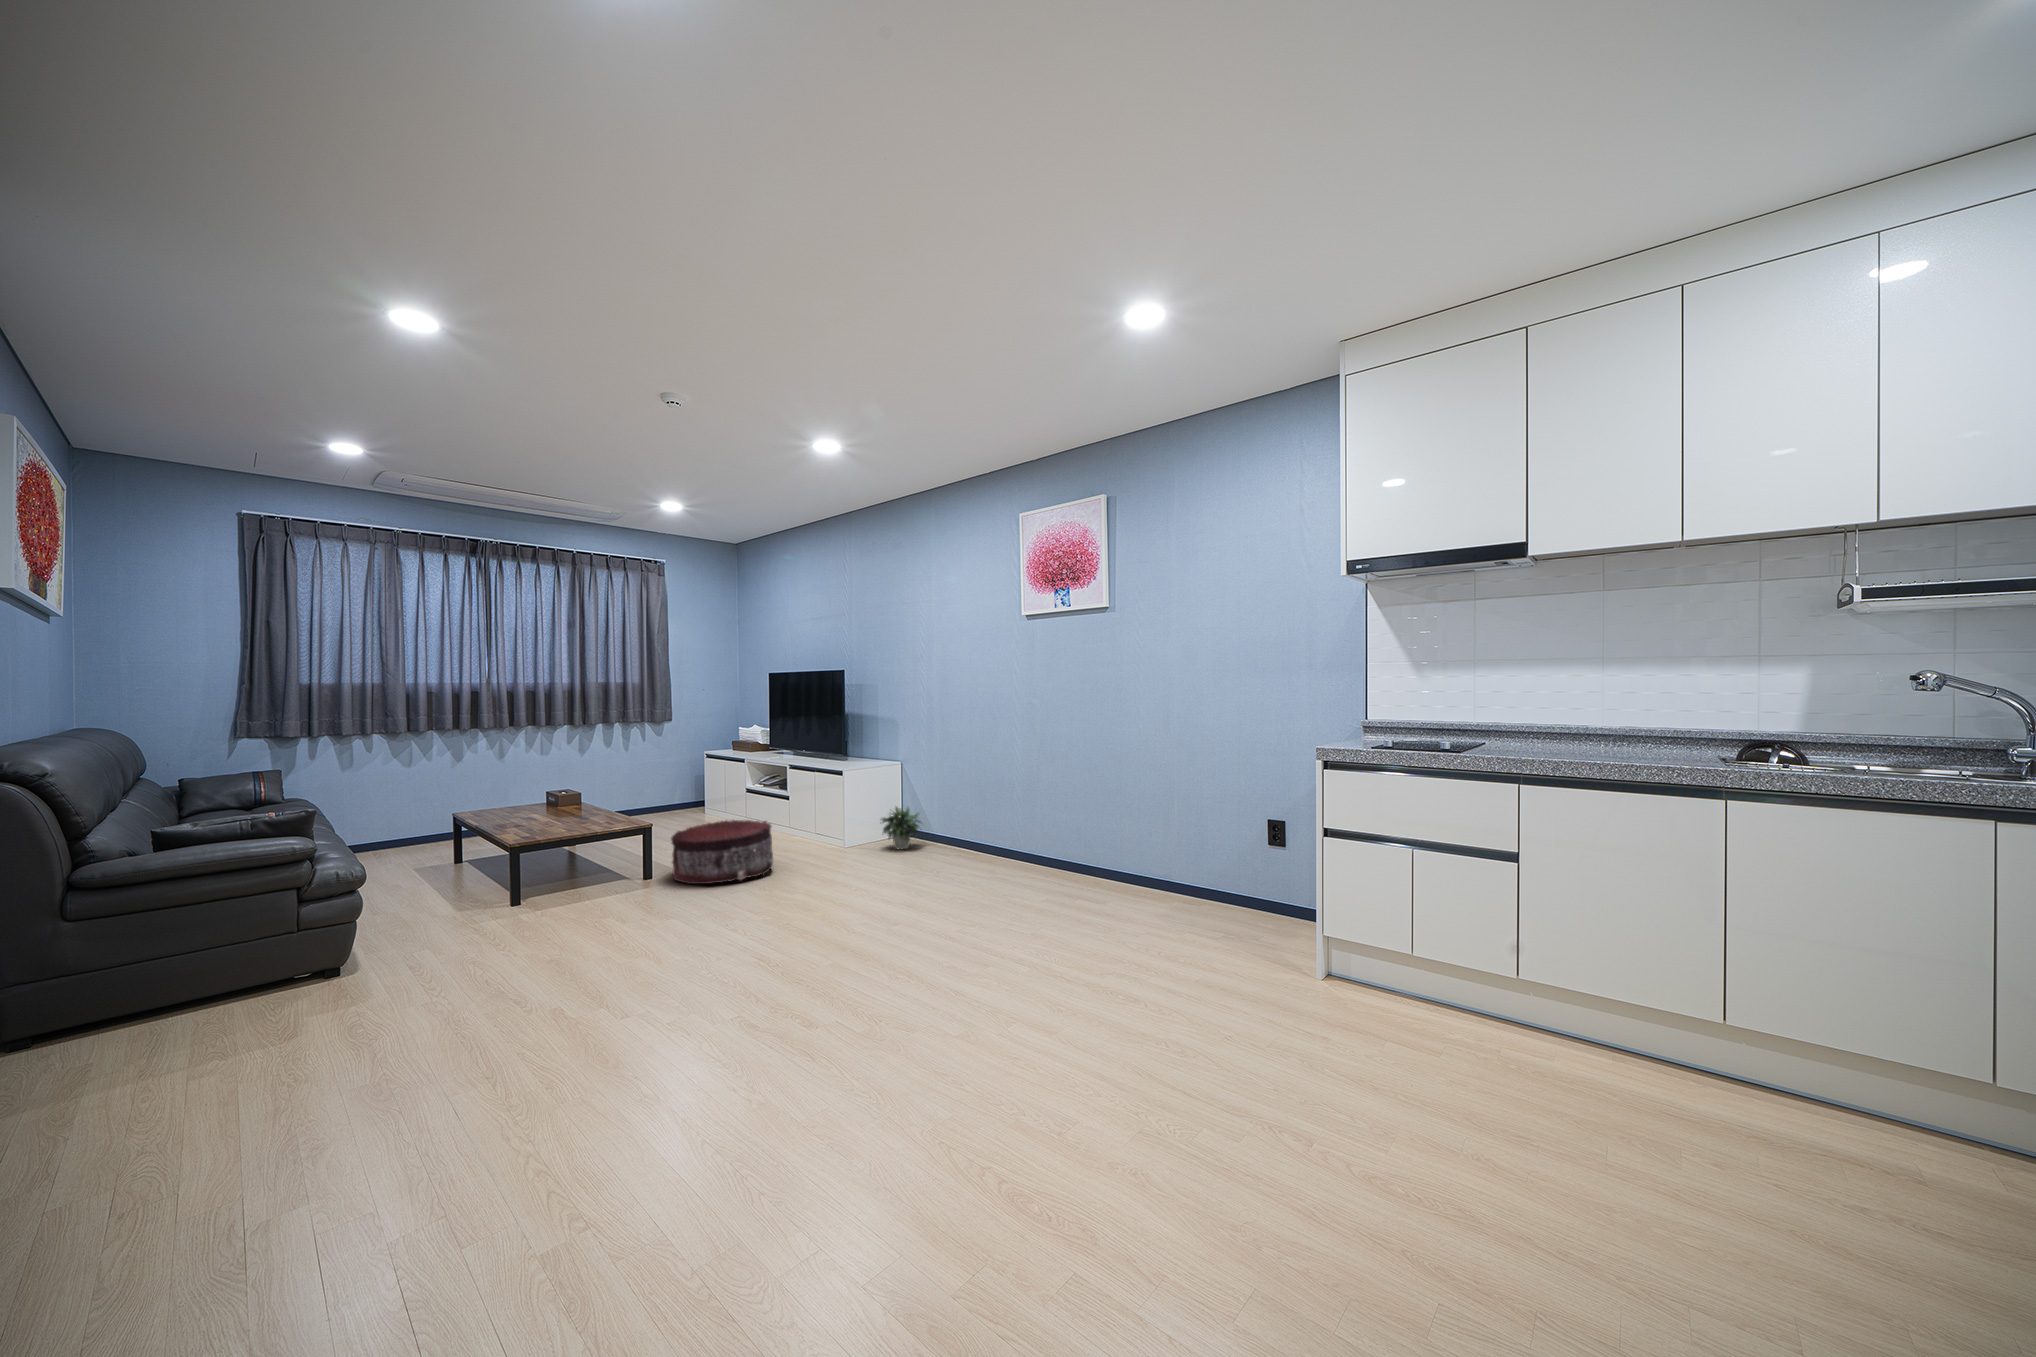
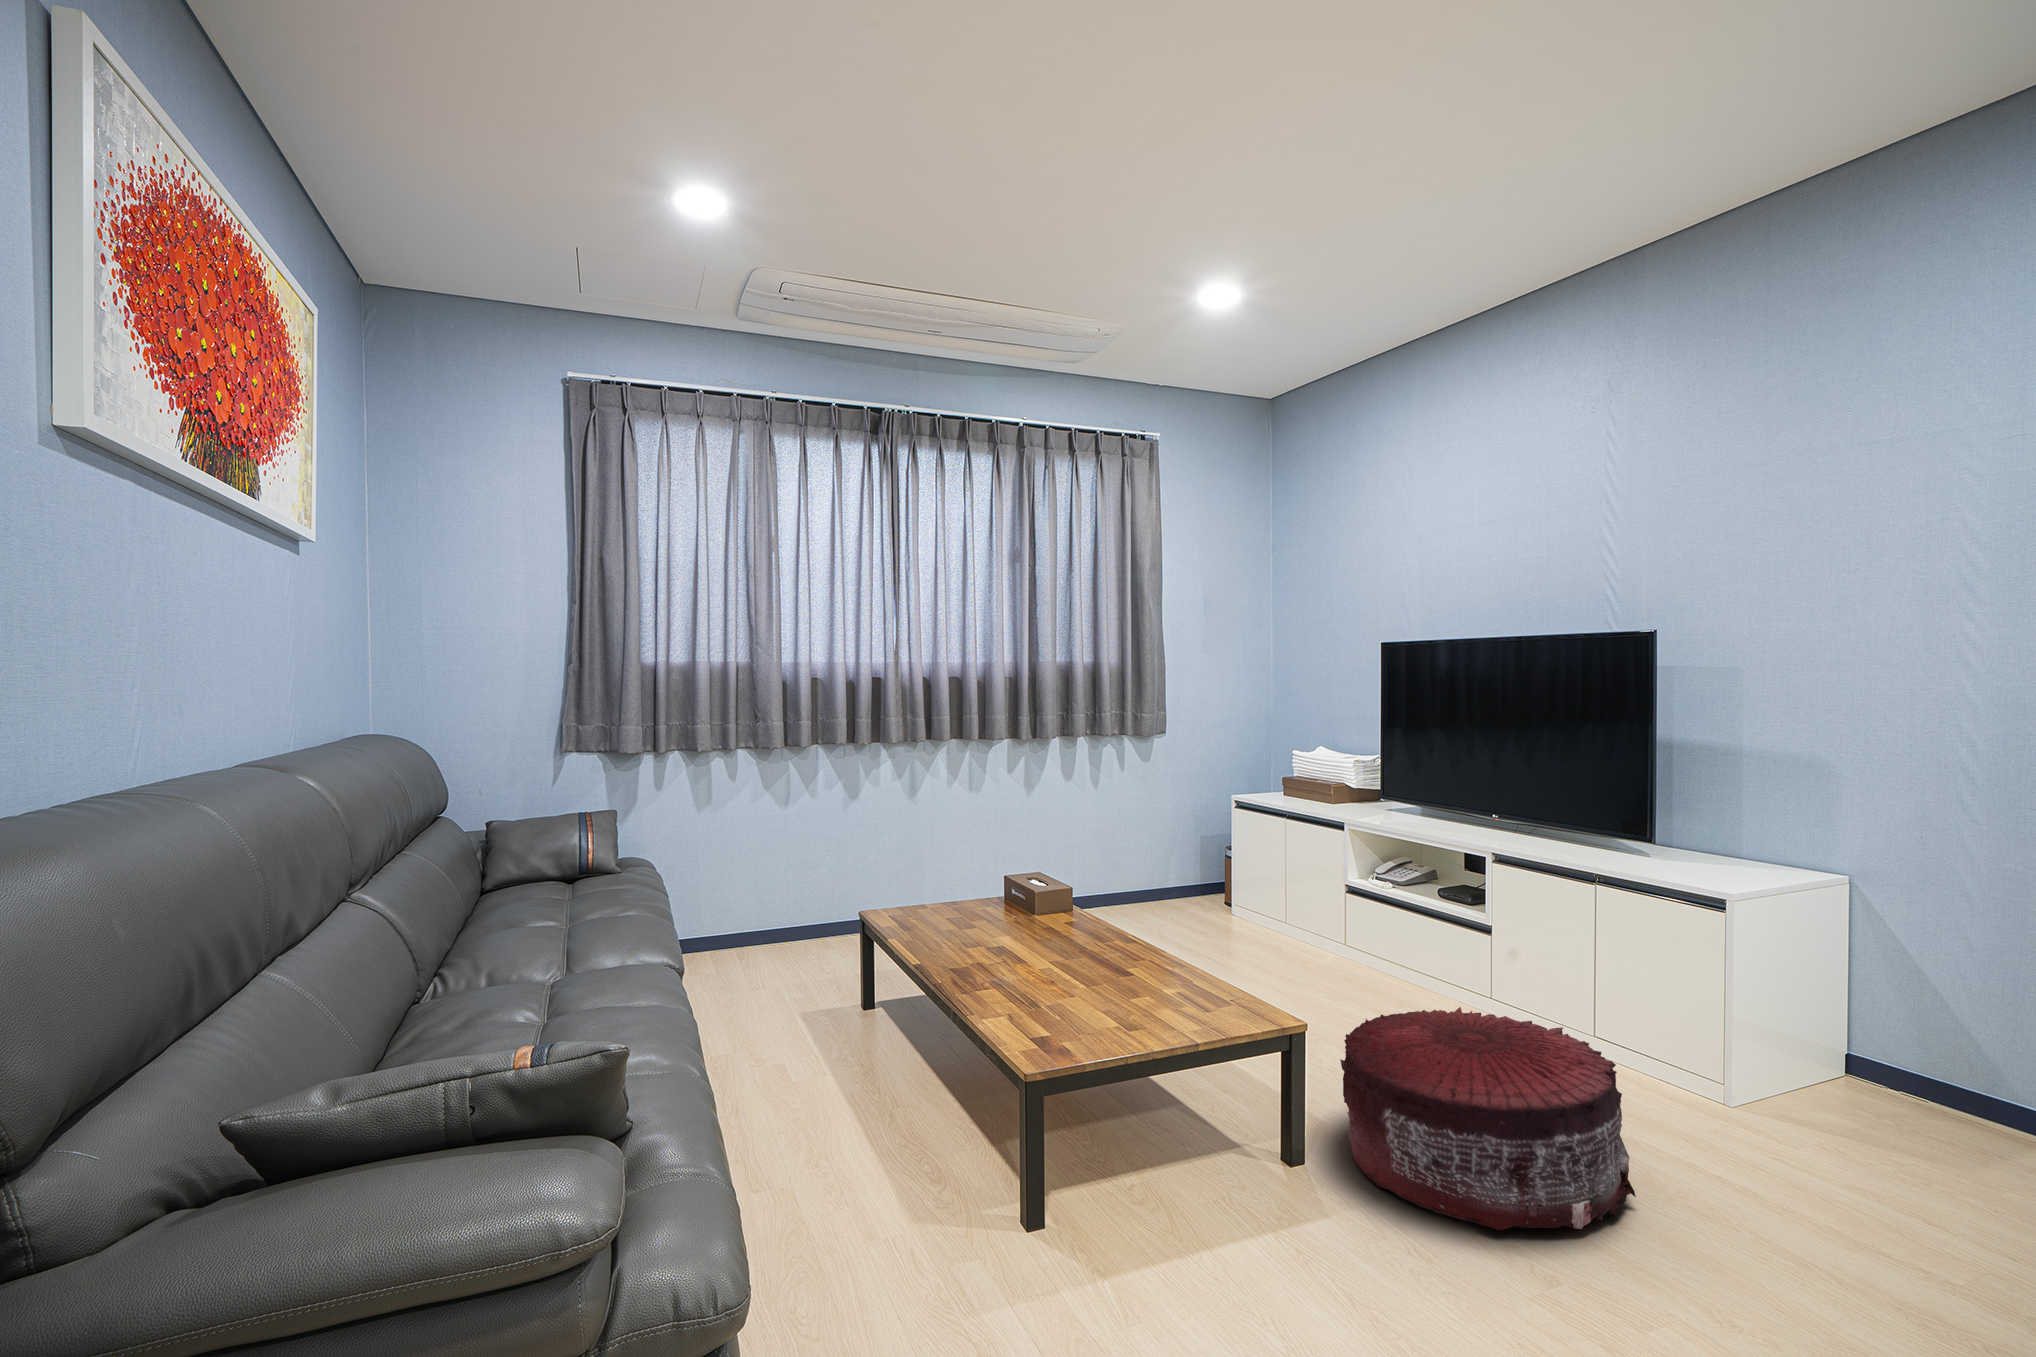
potted plant: present [881,807,924,849] -> none [1829,996,1981,1135]

